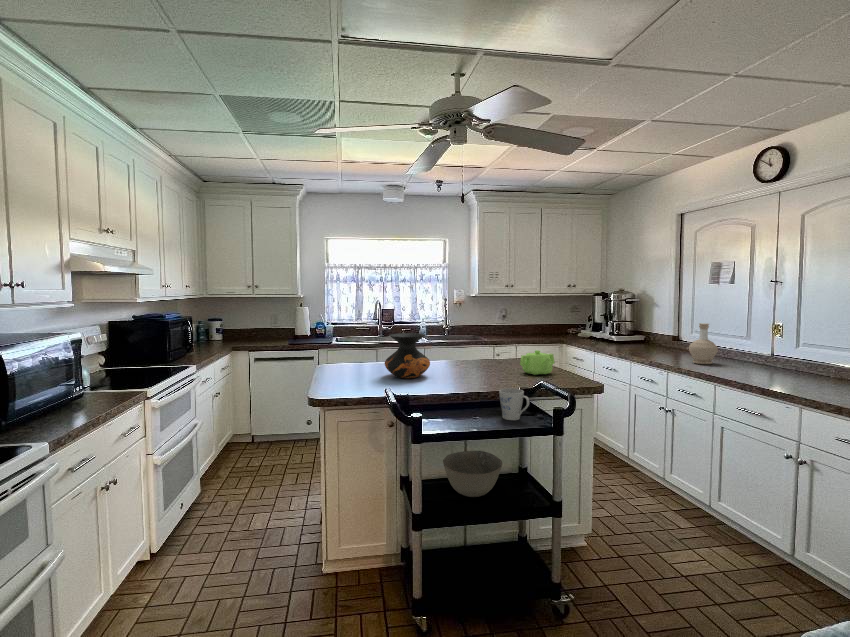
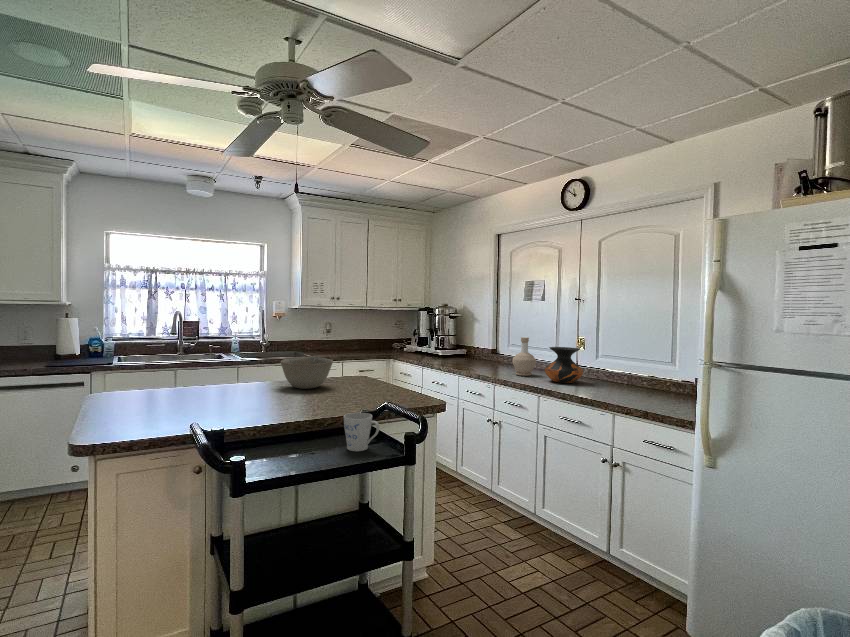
vase: present [385,333,430,378] -> present [545,347,583,383]
teapot: present [520,350,555,375] -> none [360,367,397,395]
bowl: present [443,451,502,497] -> present [281,357,333,389]

